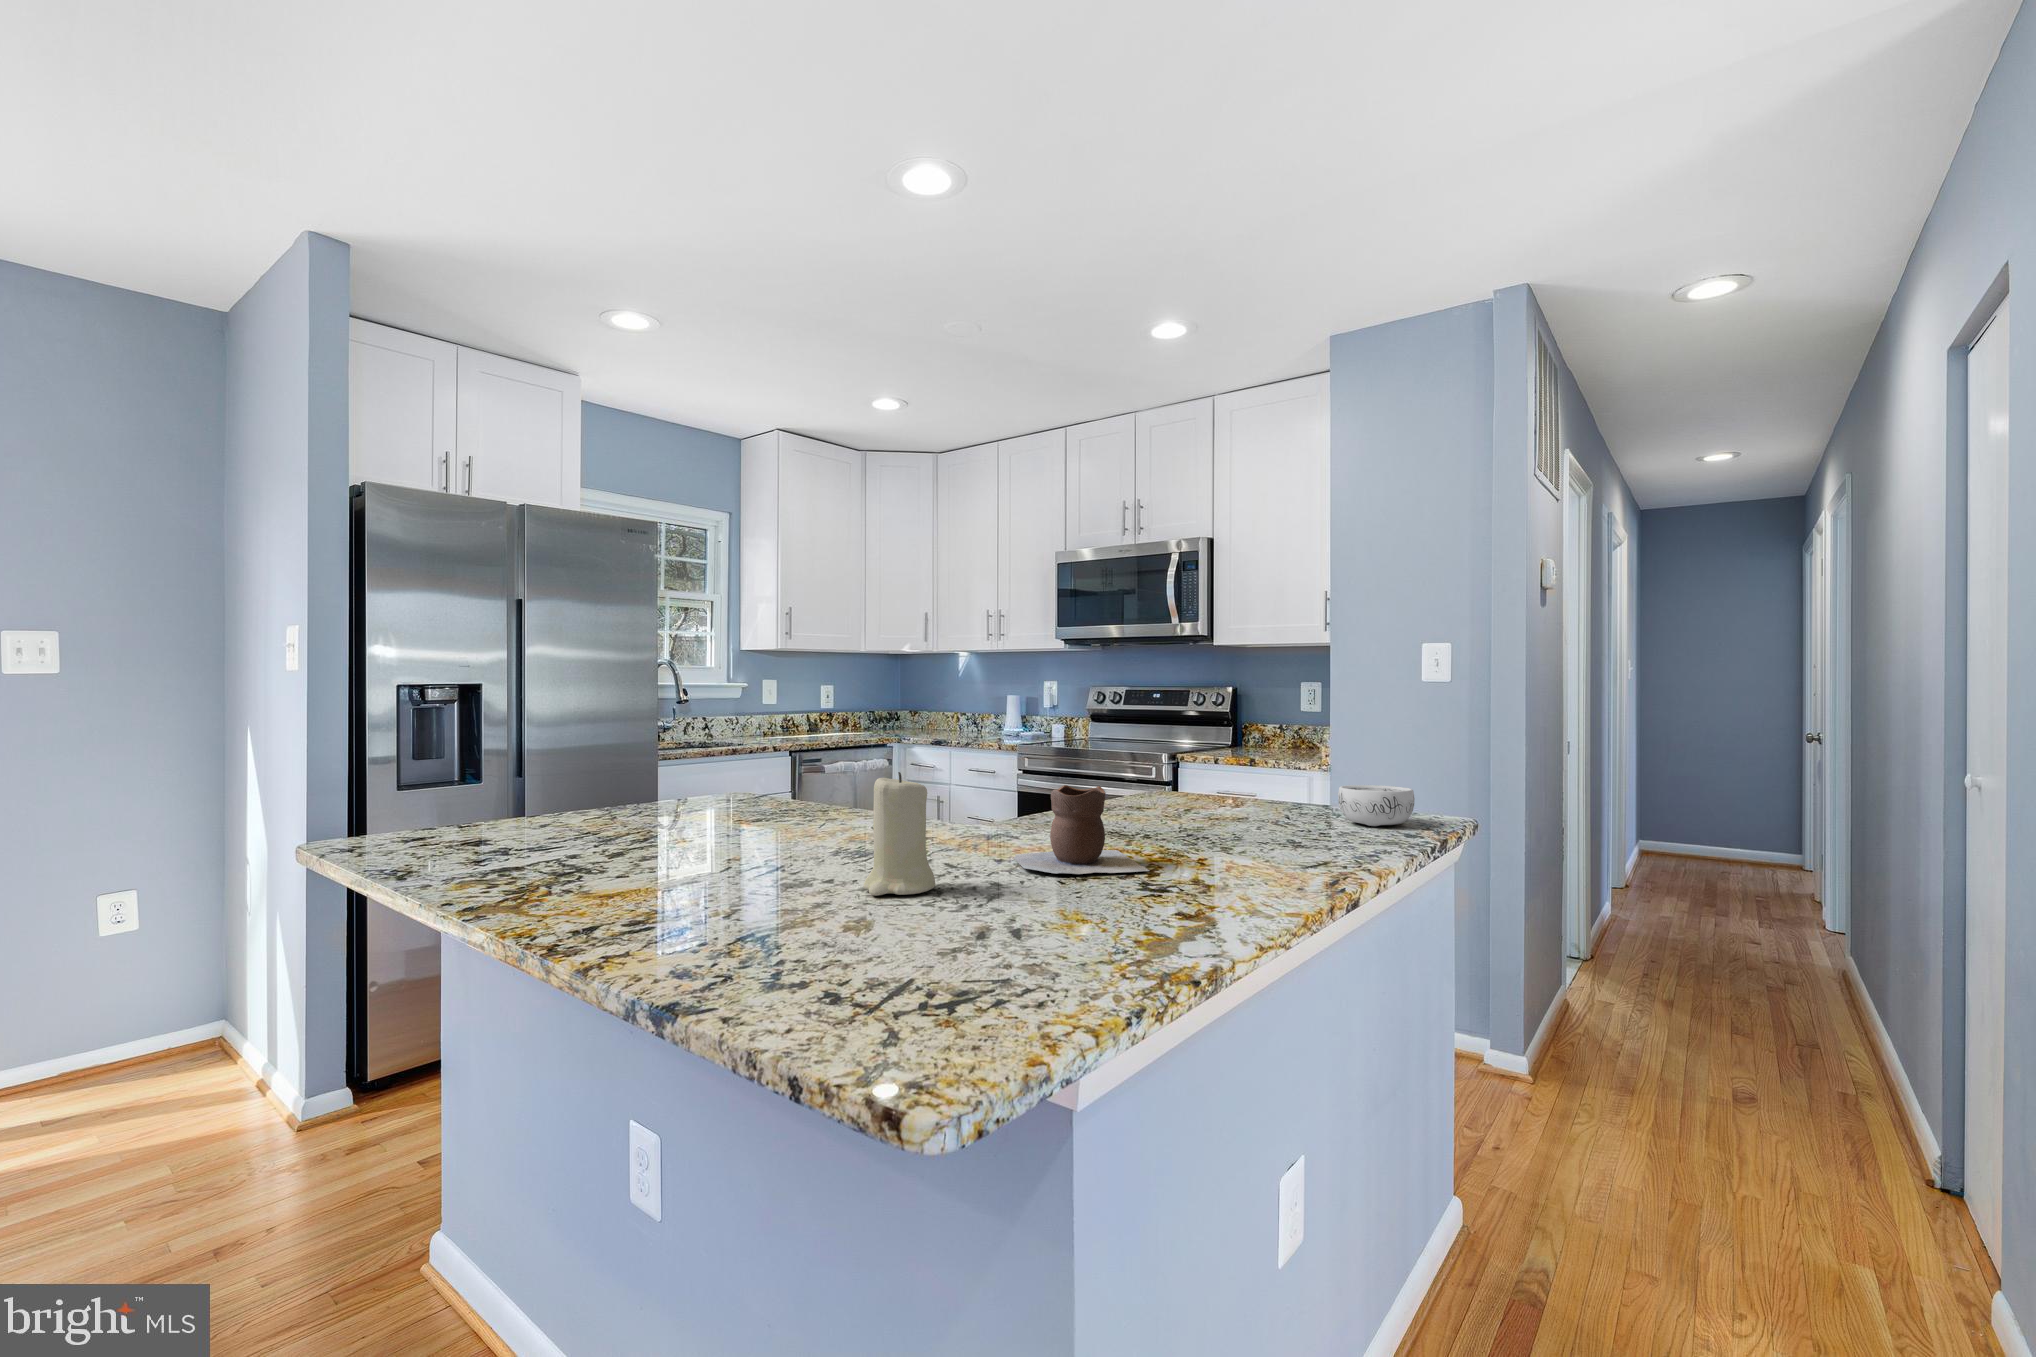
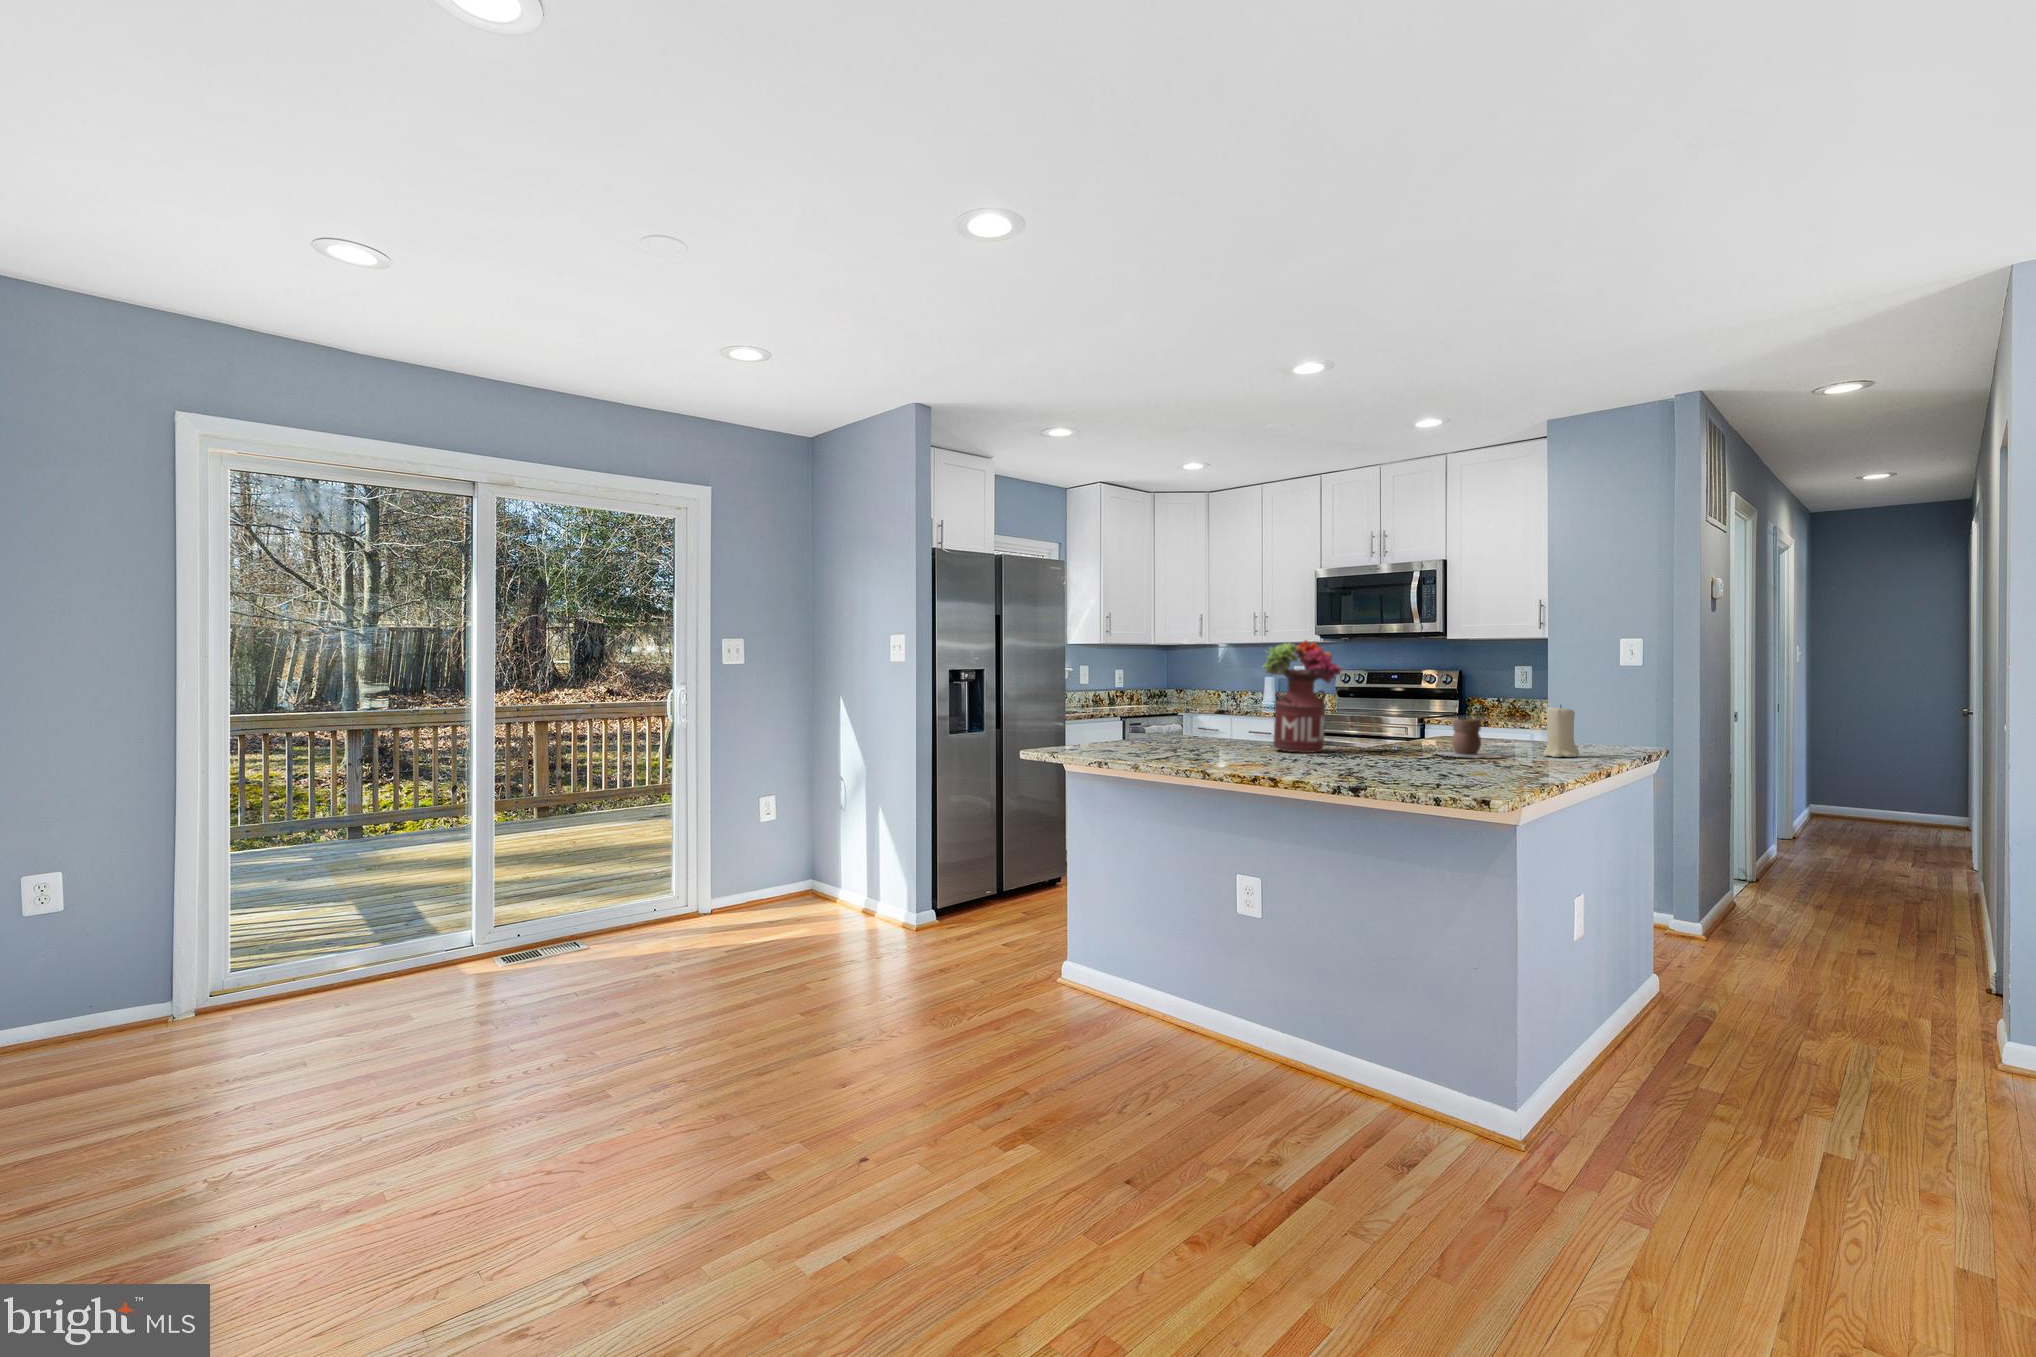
flower arrangement: none [698,627,855,855] -> present [1263,640,1342,753]
candle: present [863,772,935,896] -> present [1543,705,1579,757]
decorative bowl: present [1338,785,1415,826] -> none [1589,724,1636,745]

